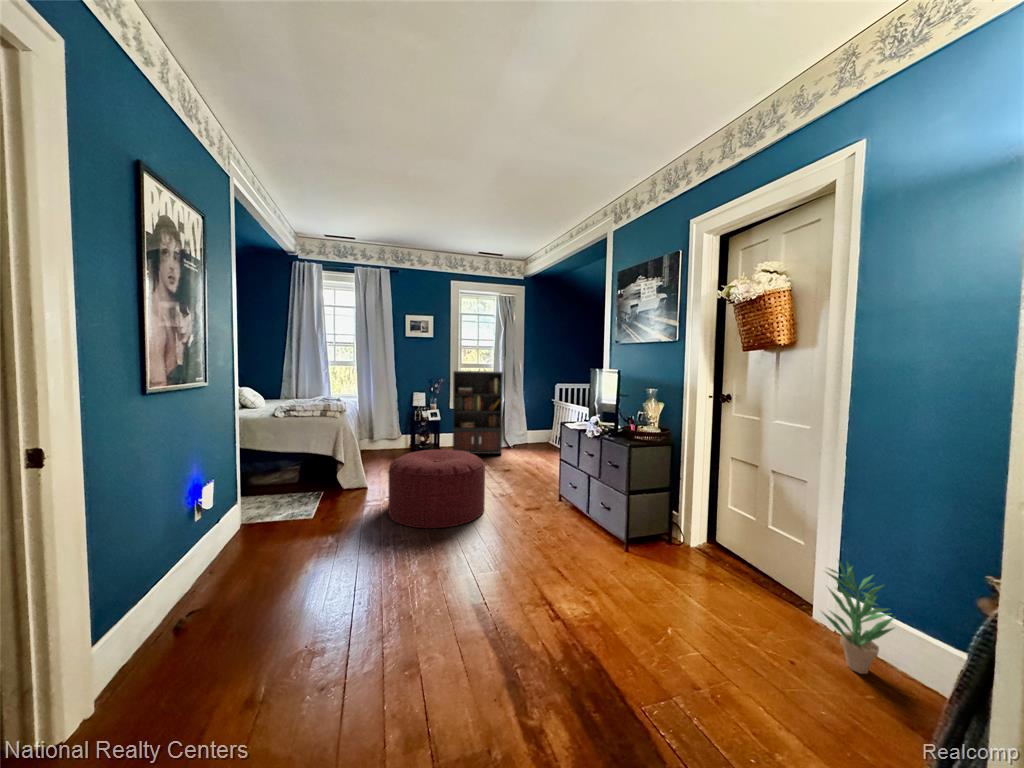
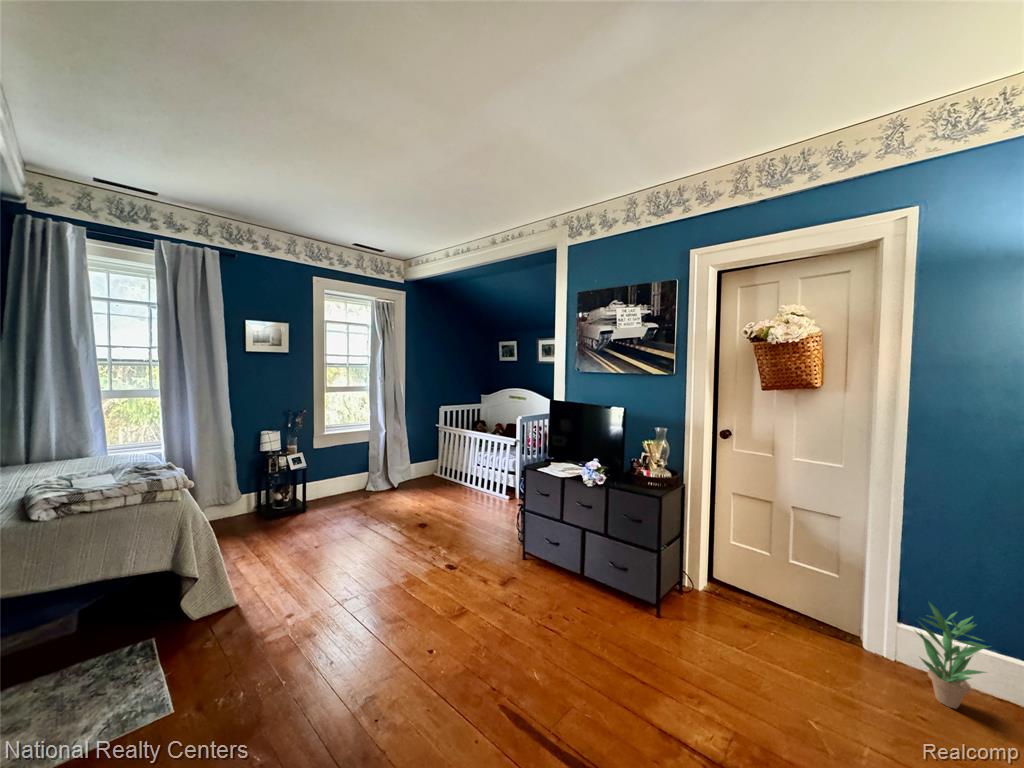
bookcase: present [453,371,503,454] -> none [325,396,399,511]
ottoman: present [388,450,485,528] -> none [313,523,459,672]

